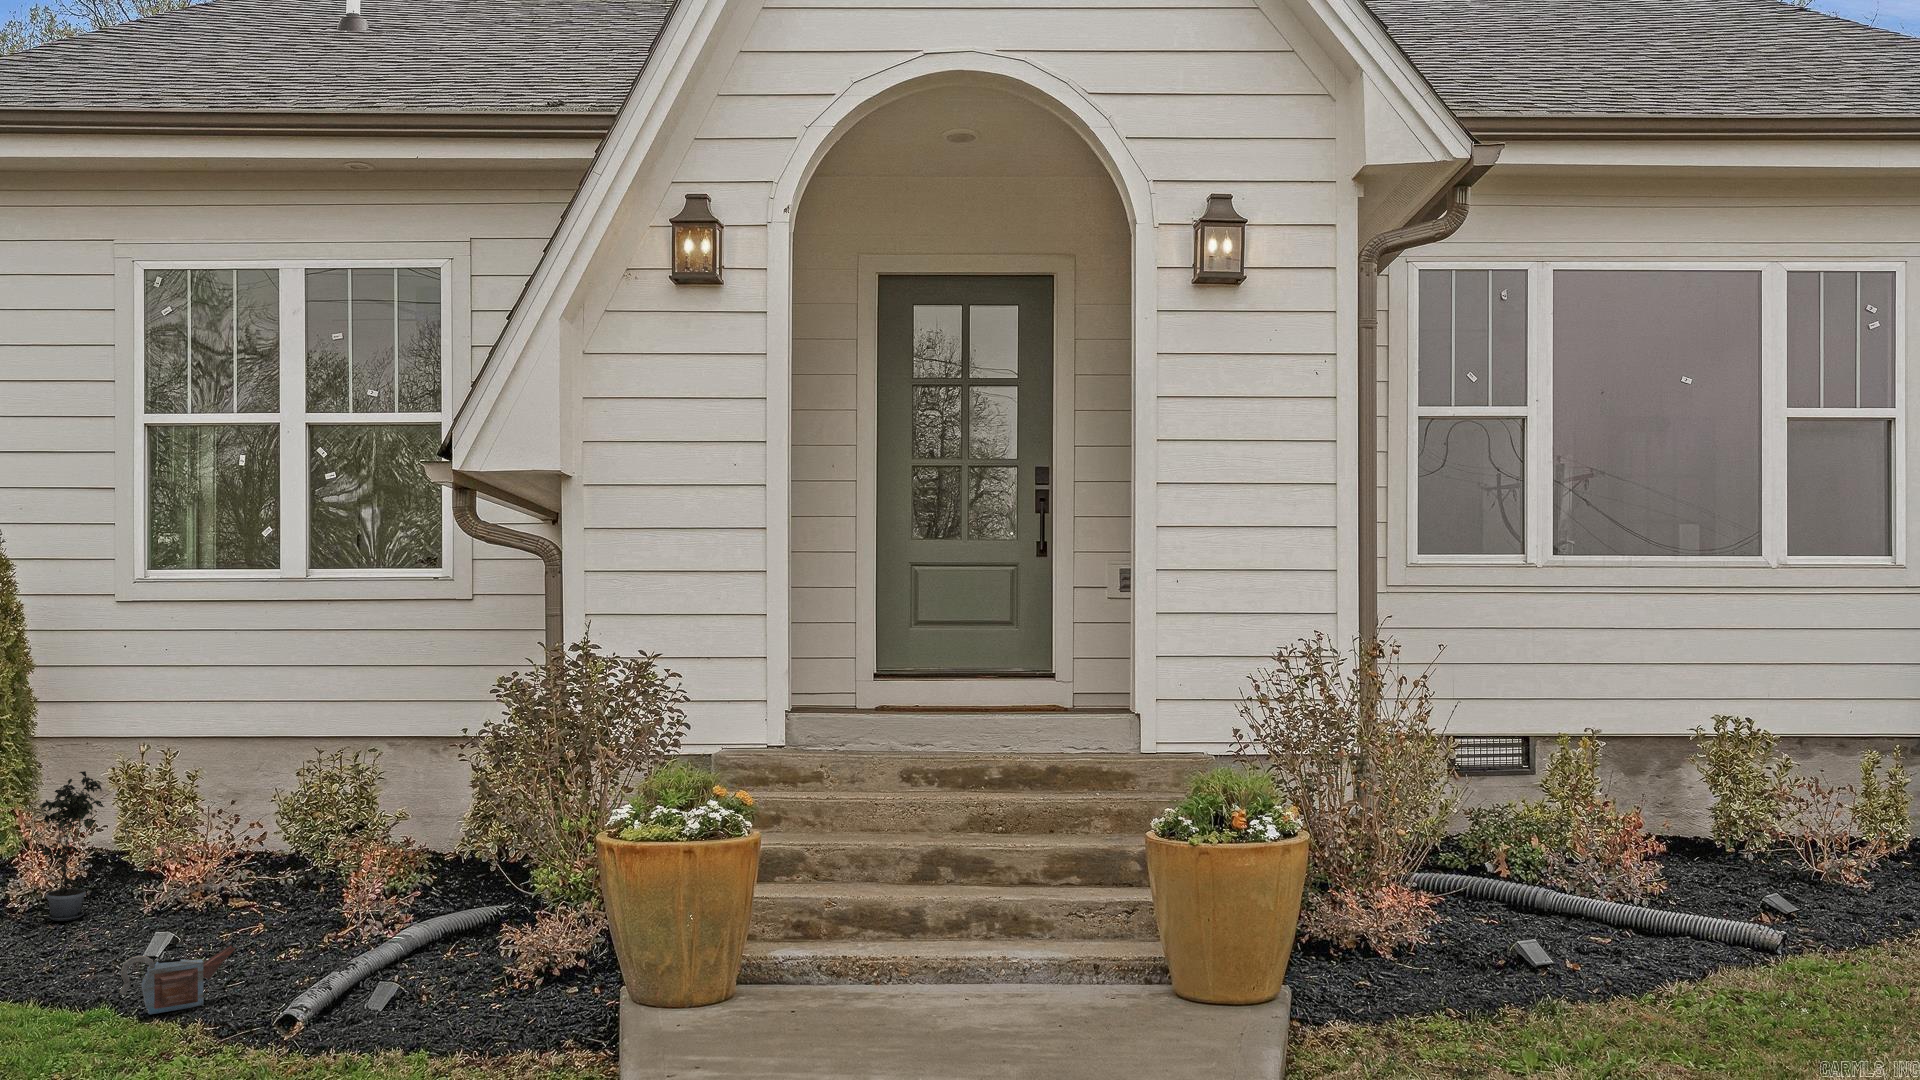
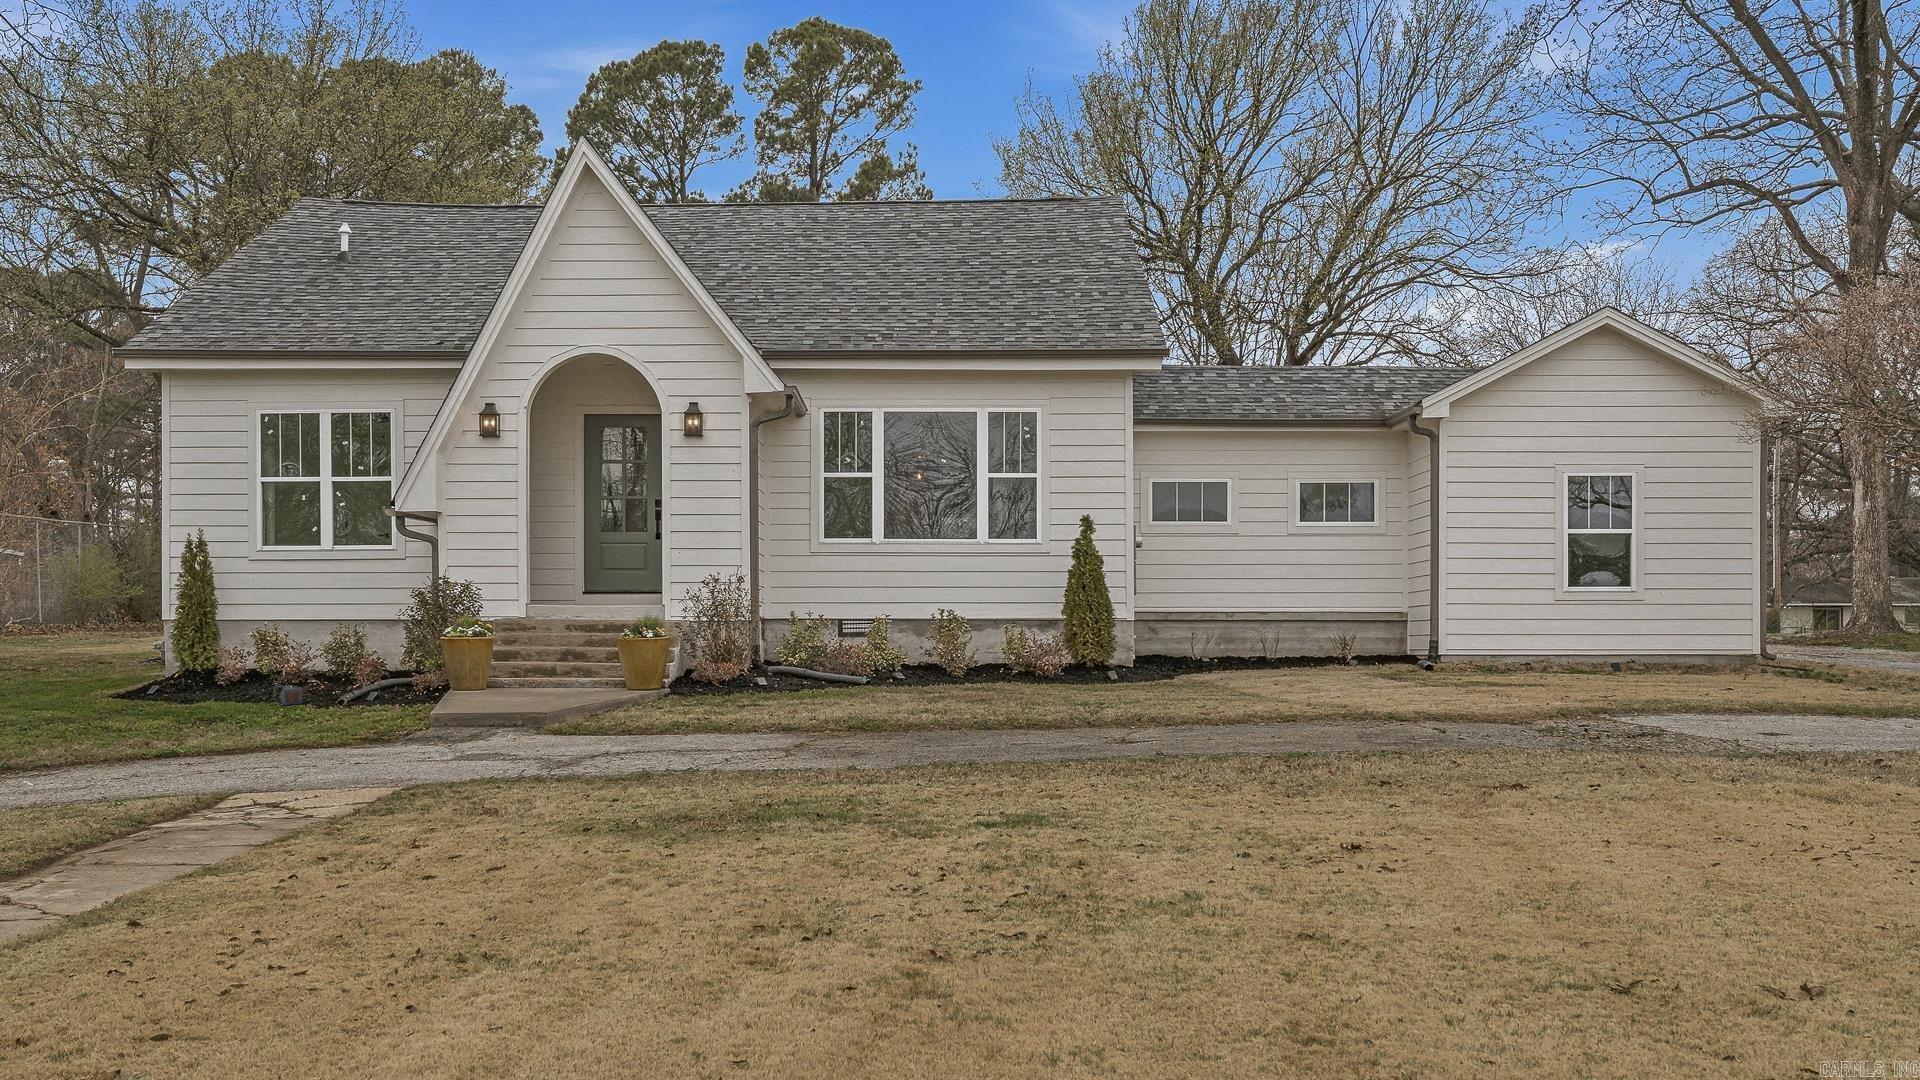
potted plant: present [32,771,104,921] -> none [227,628,256,687]

